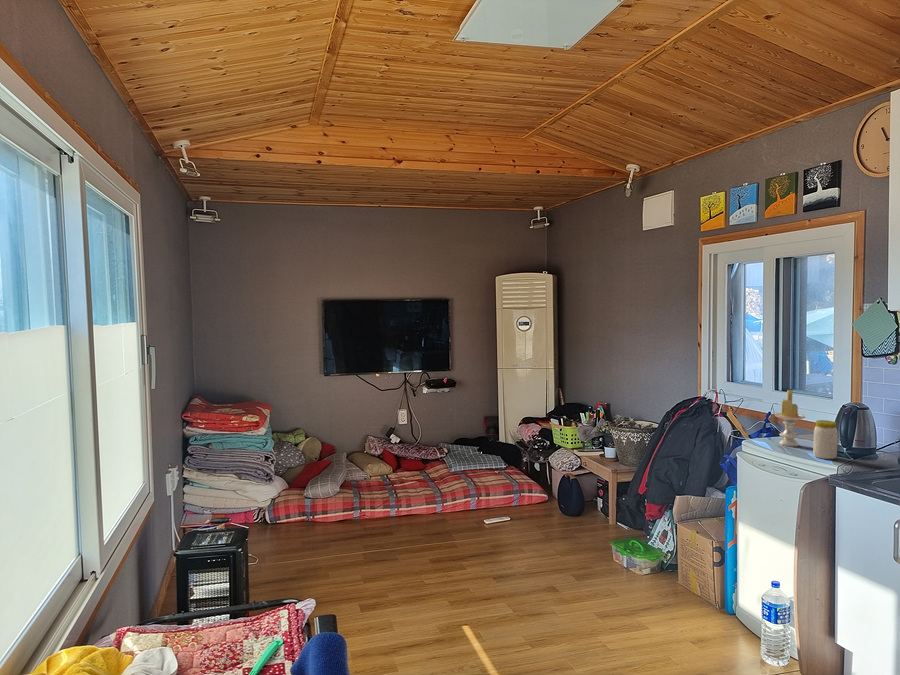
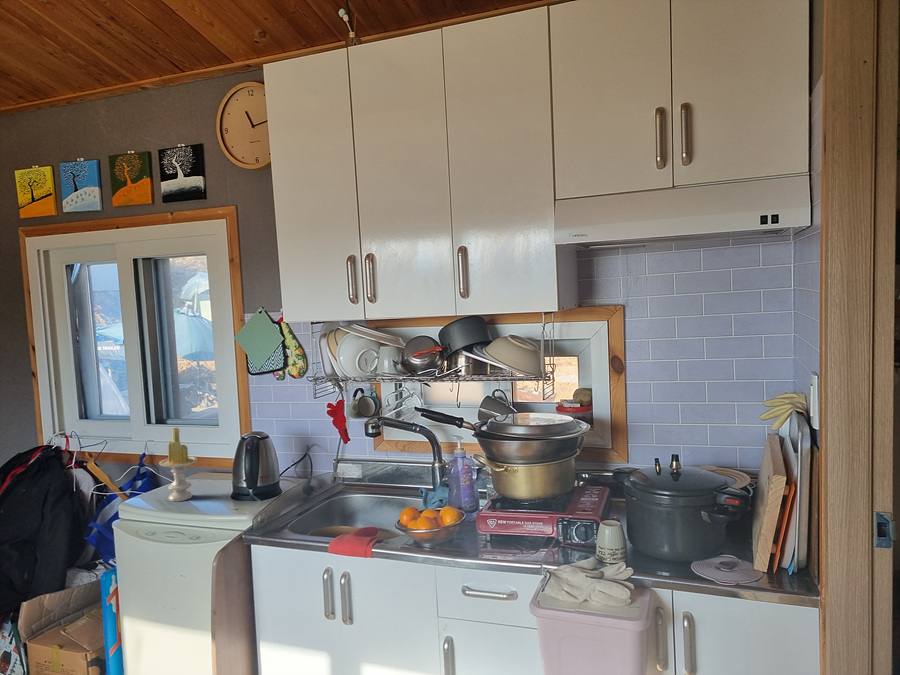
jar: present [813,420,838,459] -> none [214,461,243,510]

